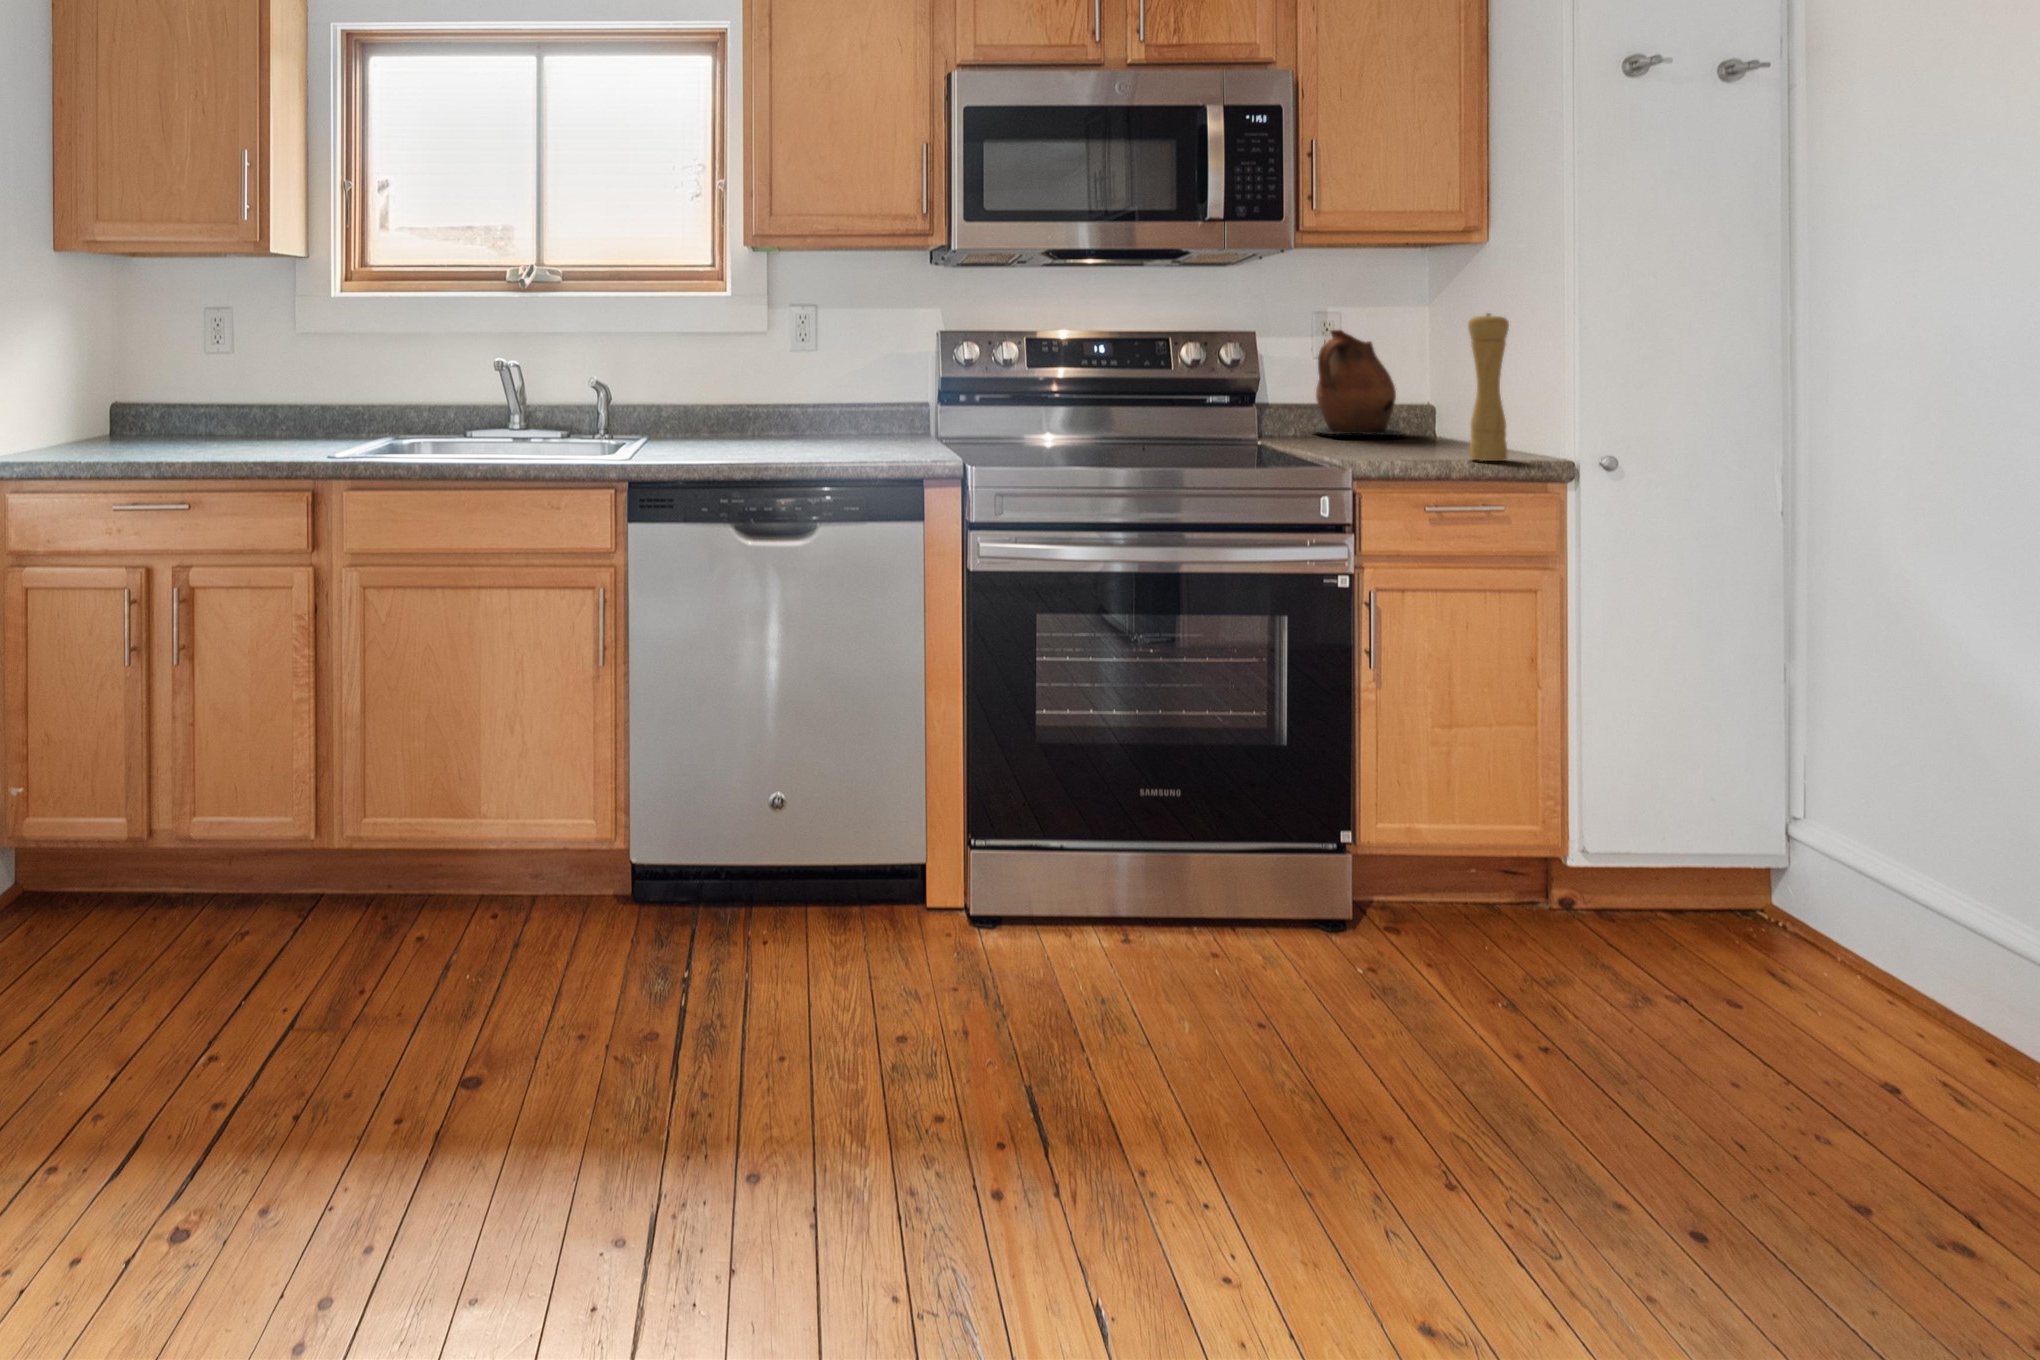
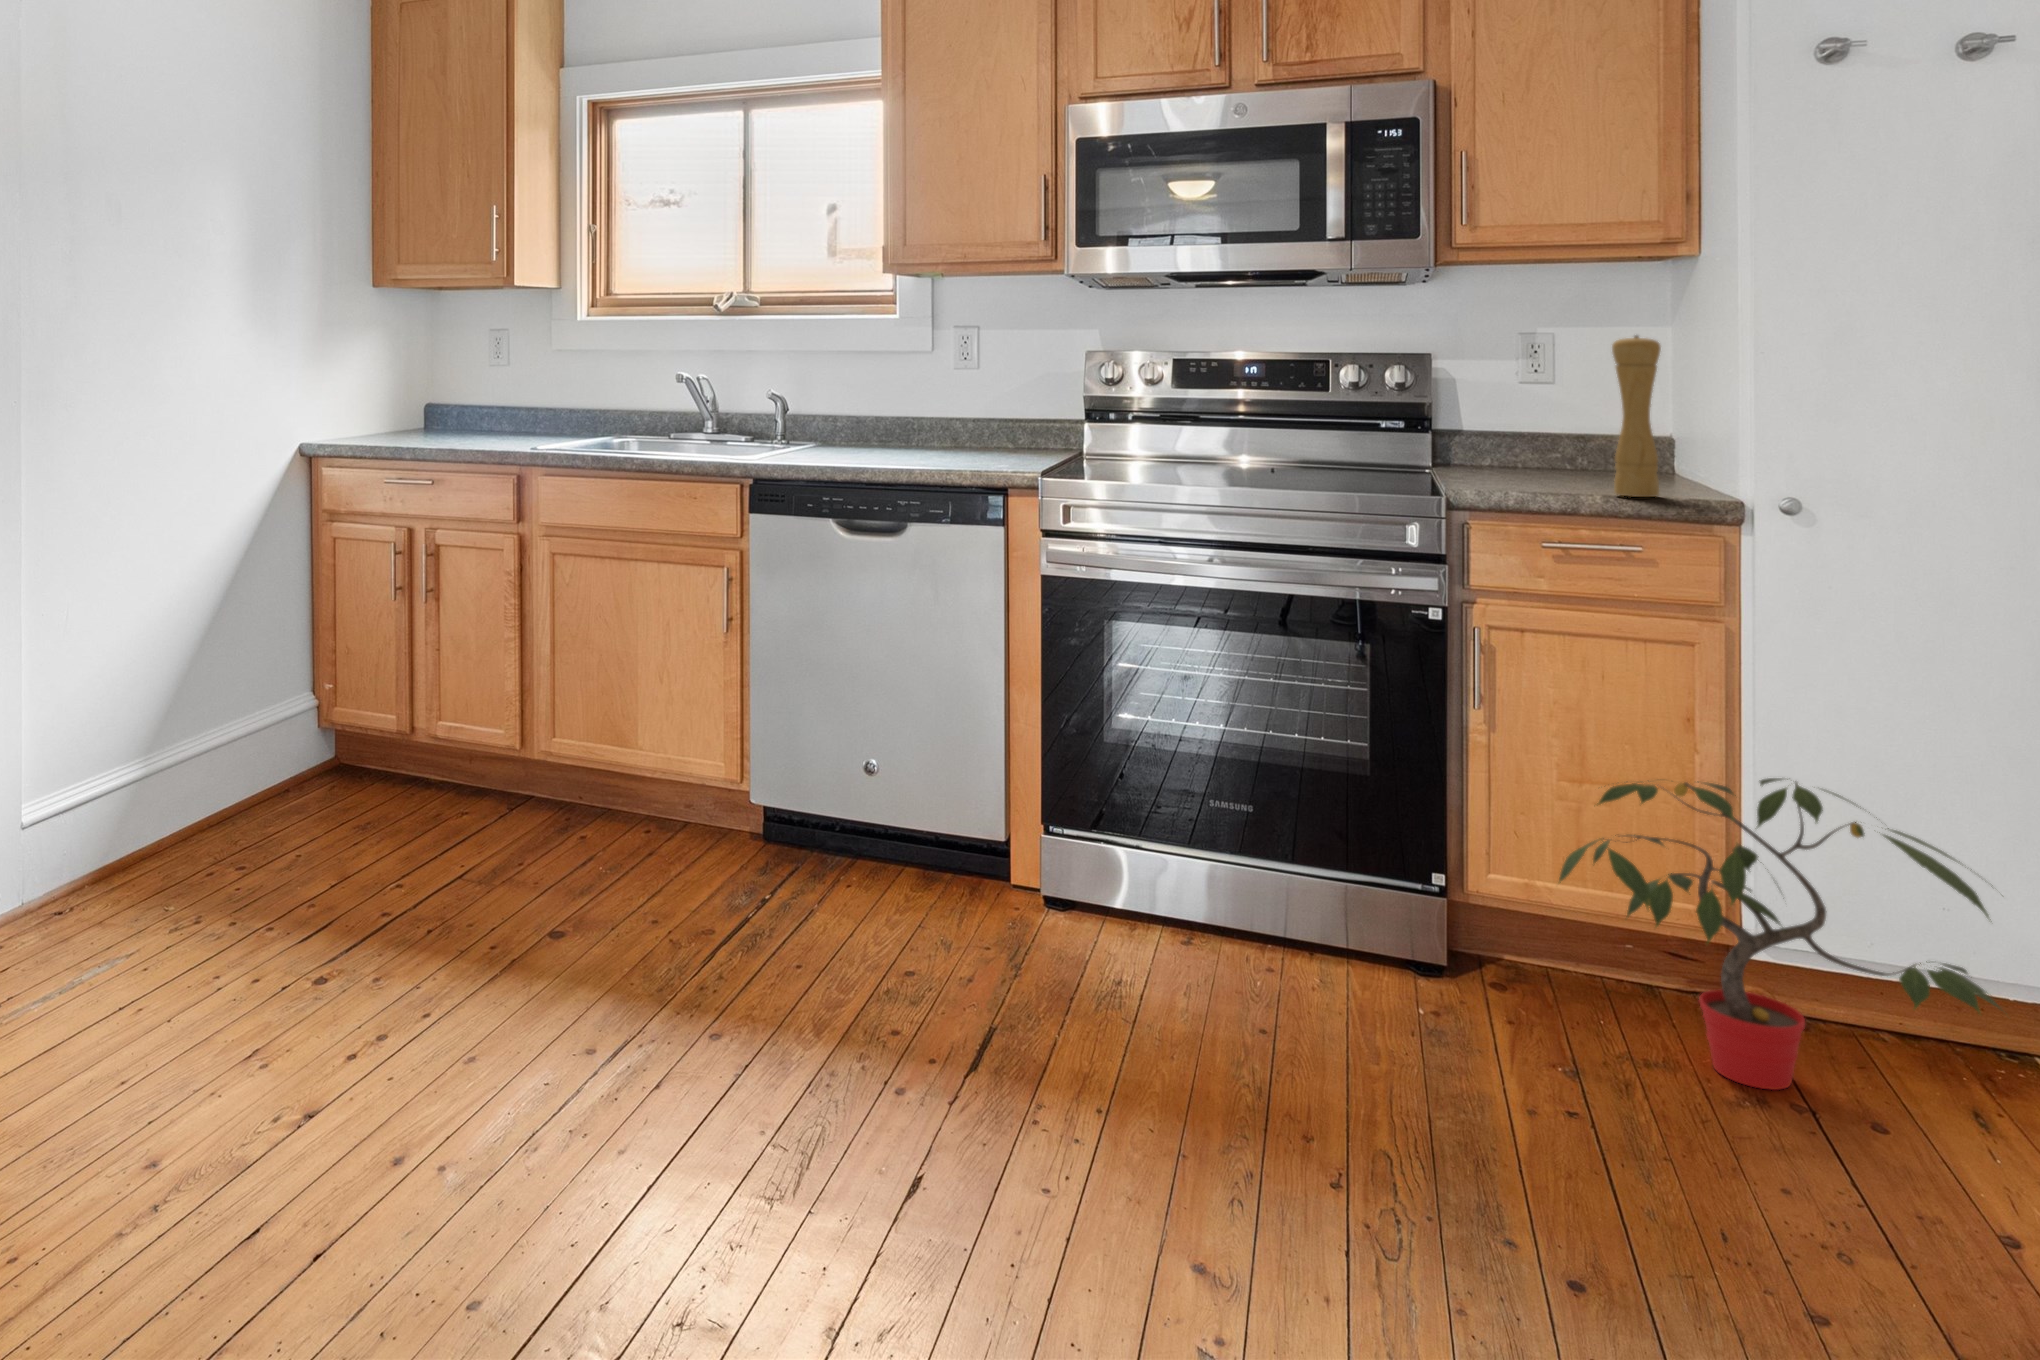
ceramic pitcher: present [1314,330,1404,436] -> none [1508,351,1619,470]
potted plant: none [1465,707,1863,990] -> present [1559,778,2002,1090]

